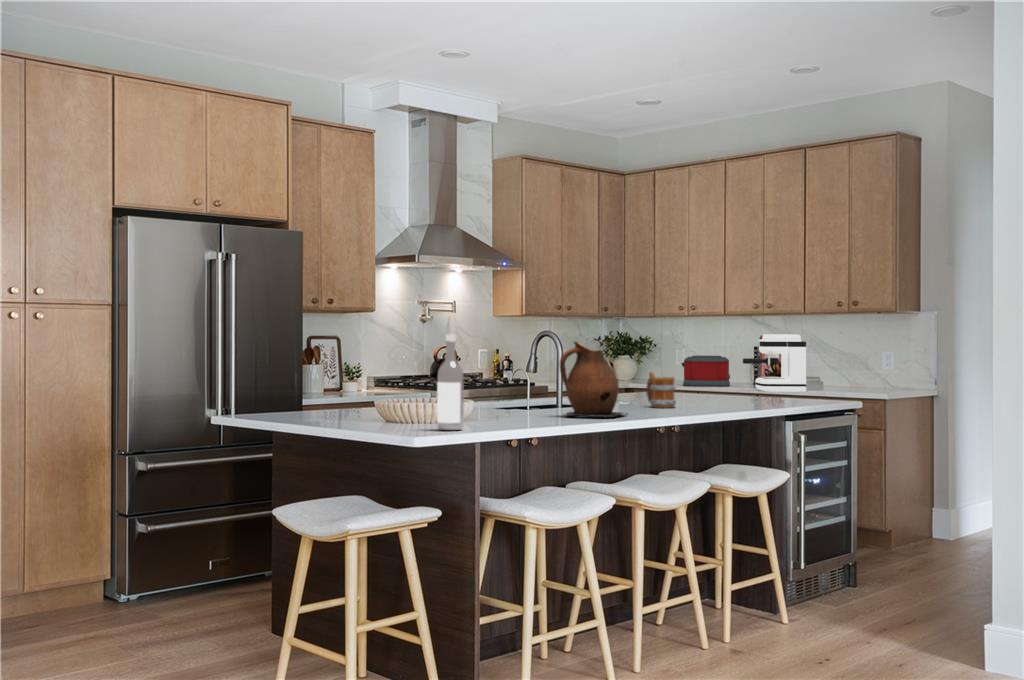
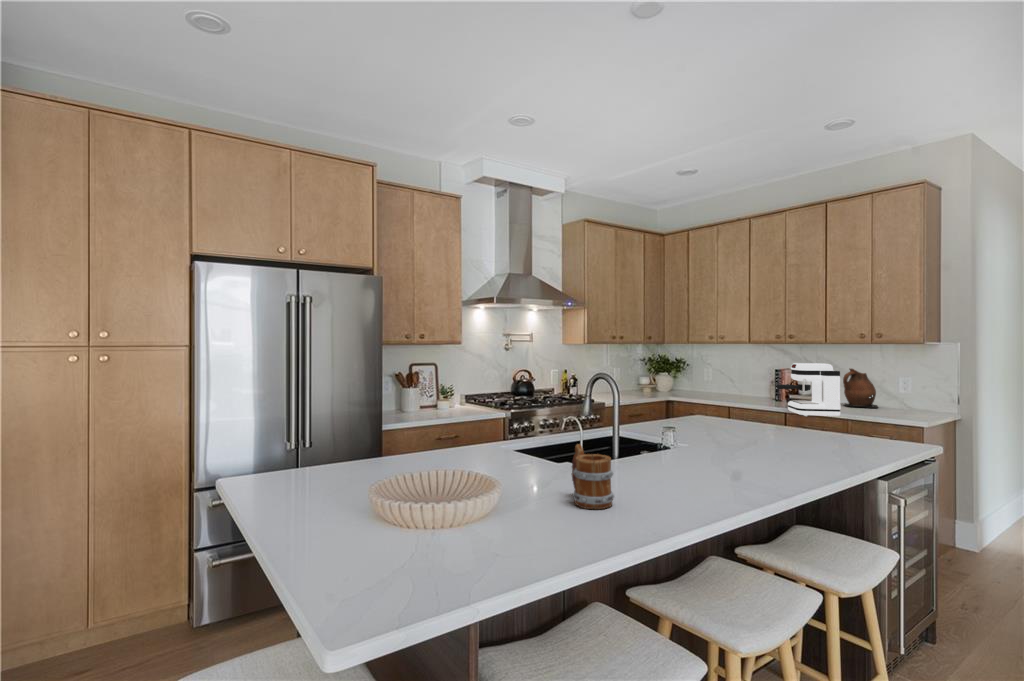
wine bottle: present [437,334,464,430] -> none [442,408,480,554]
ceramic pitcher: present [560,341,627,418] -> present [843,369,878,408]
toaster: present [682,356,730,387] -> none [713,376,755,402]
mug: present [647,372,676,408] -> present [572,444,614,509]

